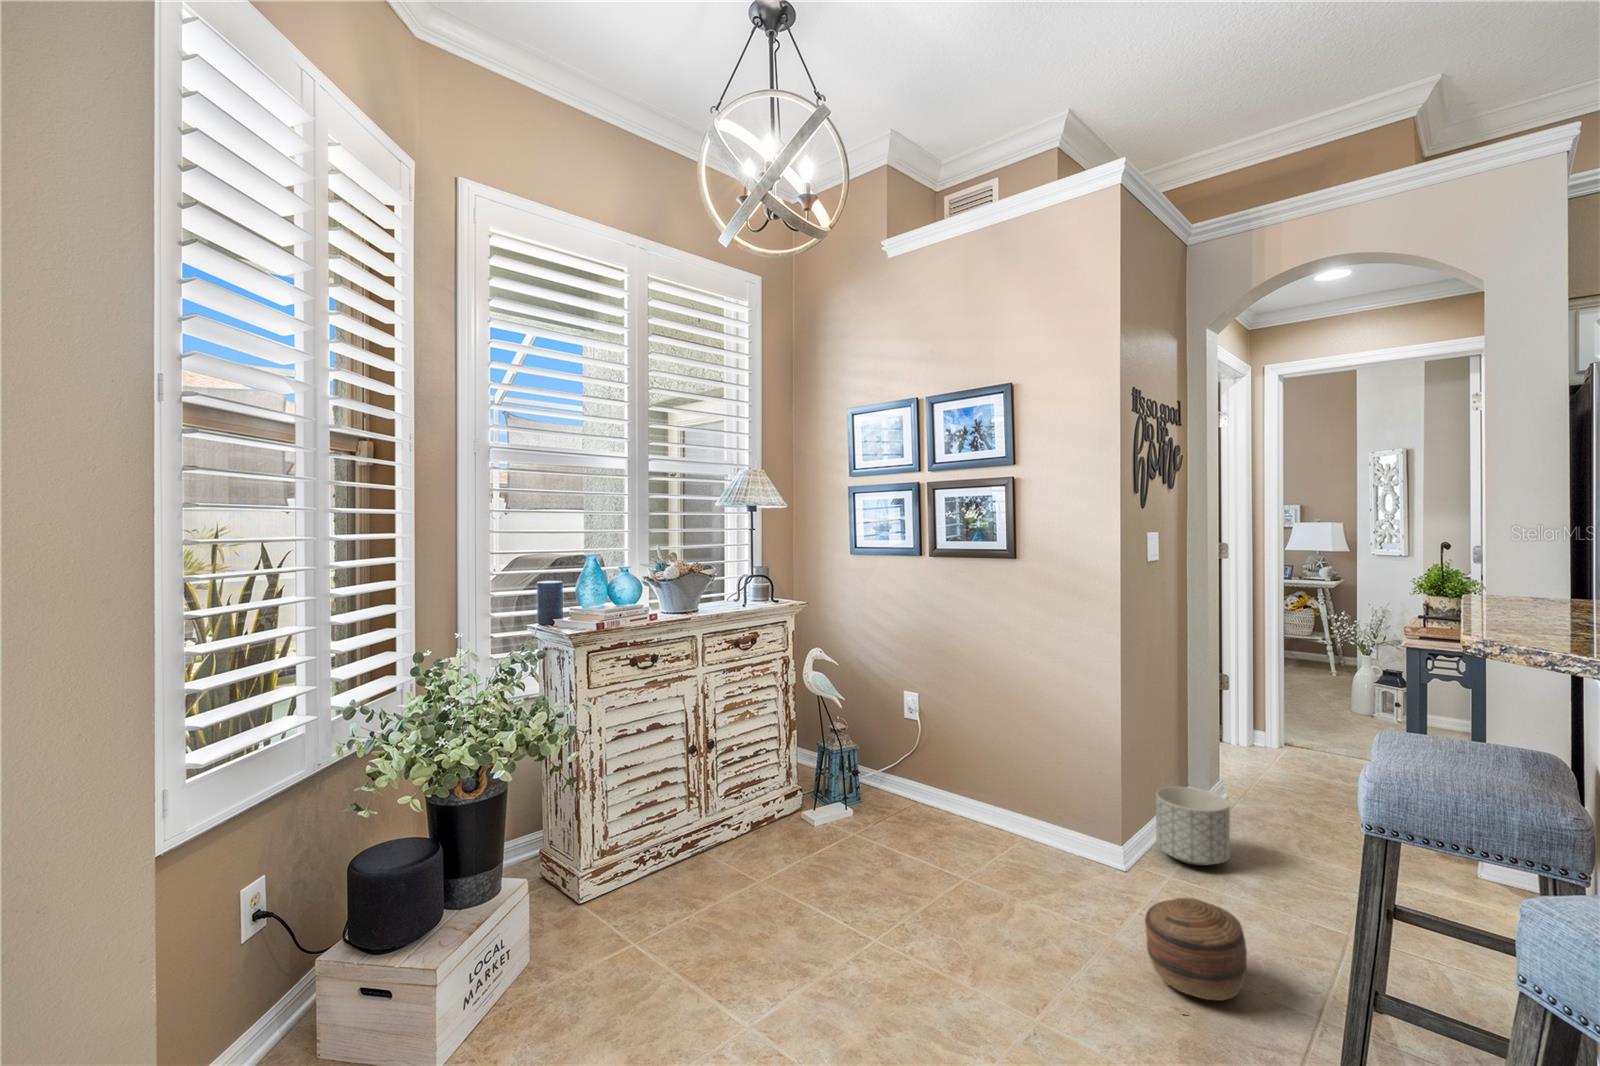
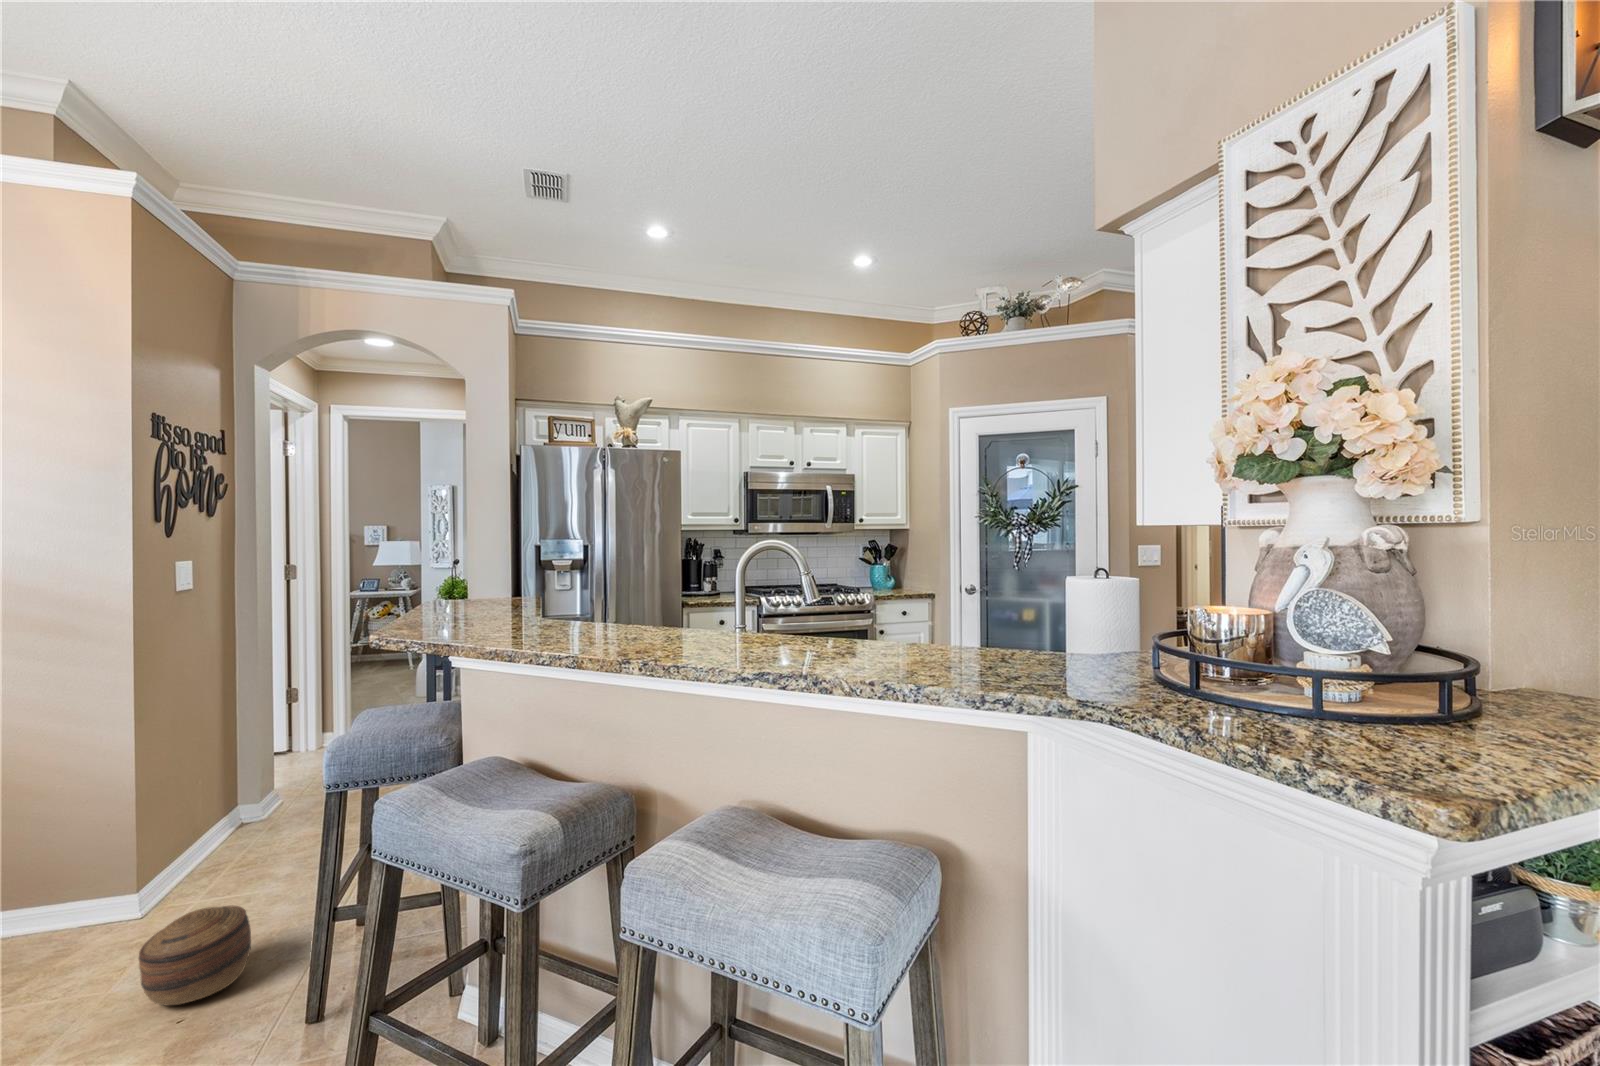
planter: present [1156,787,1230,866] -> none [185,803,267,881]

